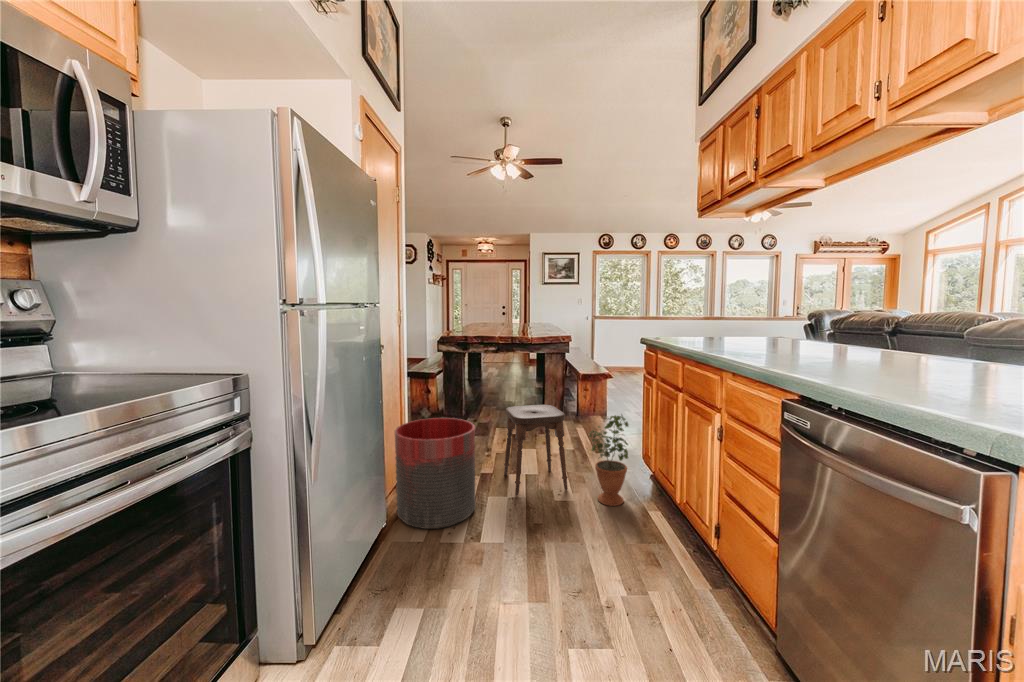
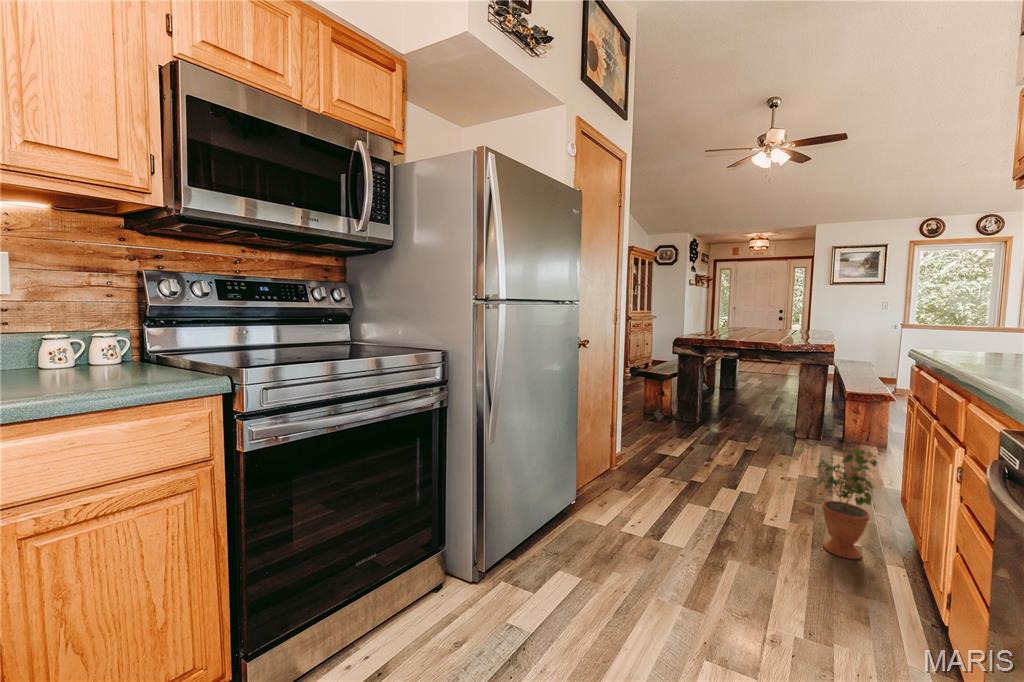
stool: present [504,405,568,495] -> none [715,419,791,523]
trash can: present [395,418,475,529] -> none [594,414,675,517]

